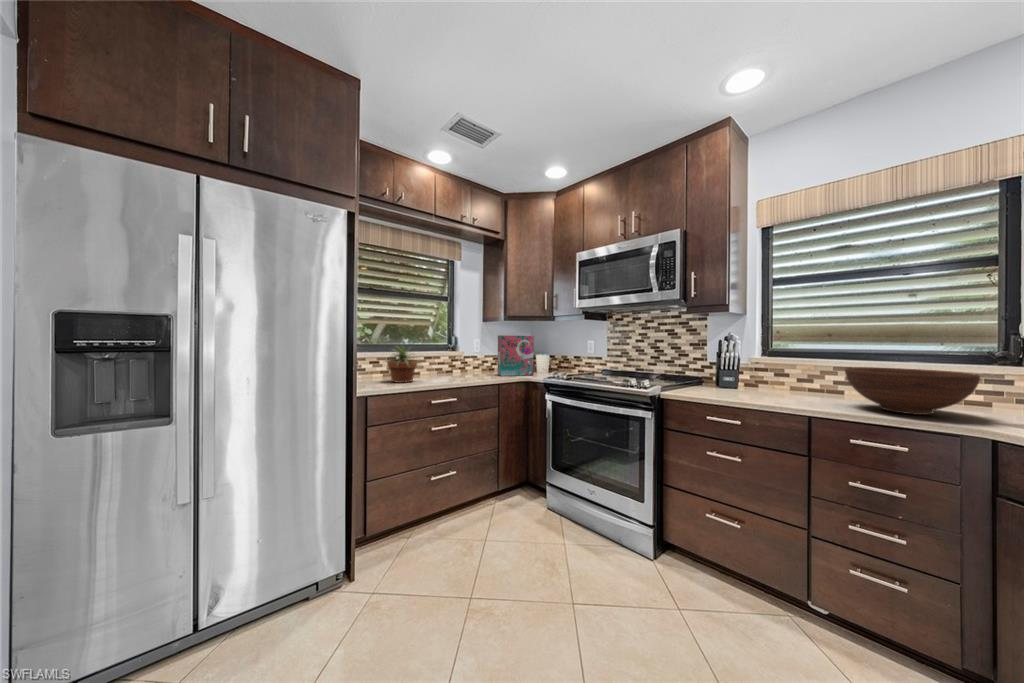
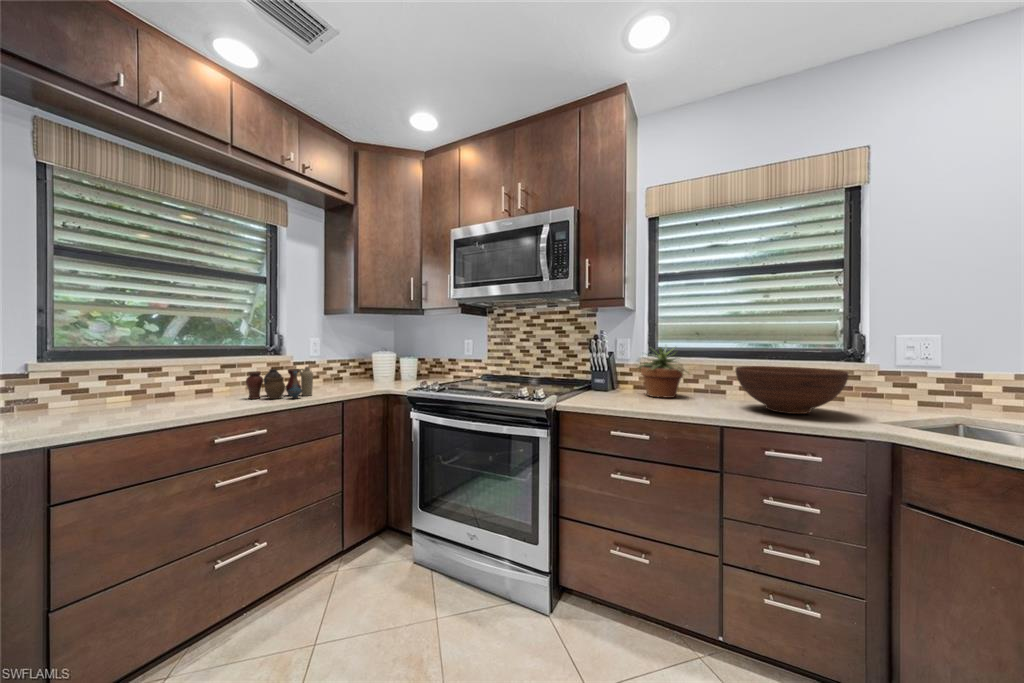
cereal box: present [497,335,534,376] -> none [343,333,395,389]
potted plant: present [385,346,419,383] -> present [638,347,688,398]
vase: none [440,359,480,381] -> present [246,367,313,399]

